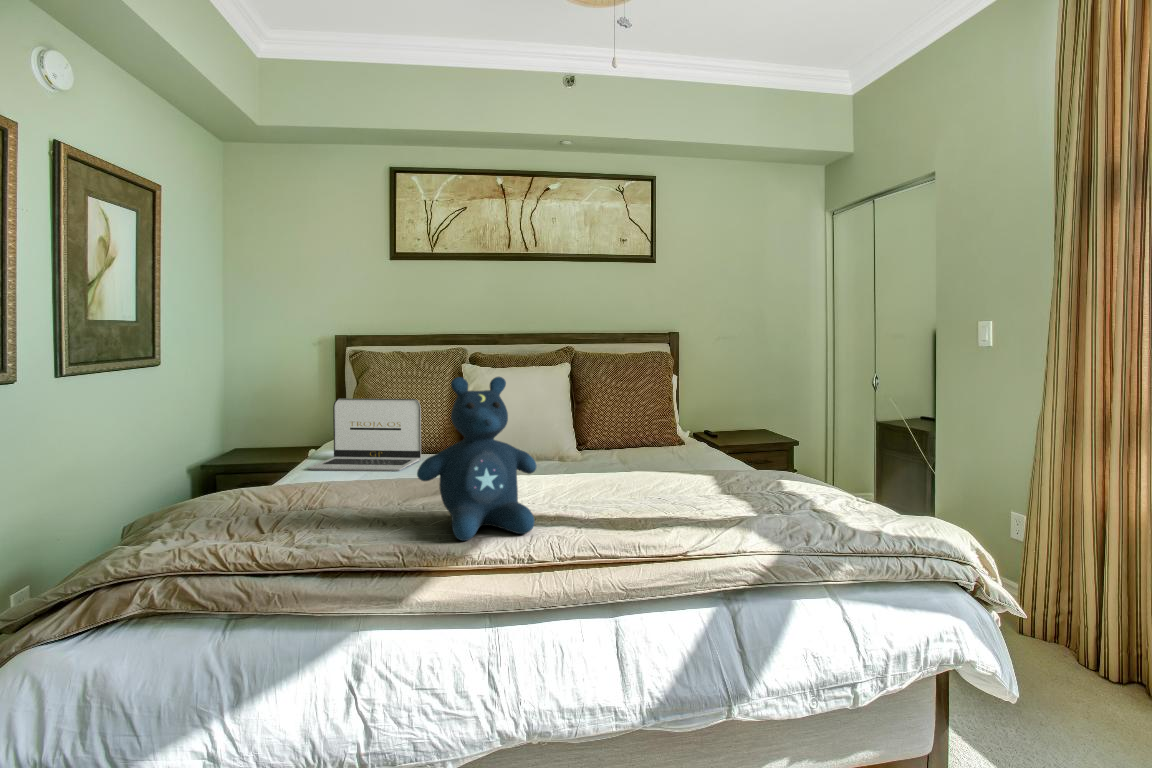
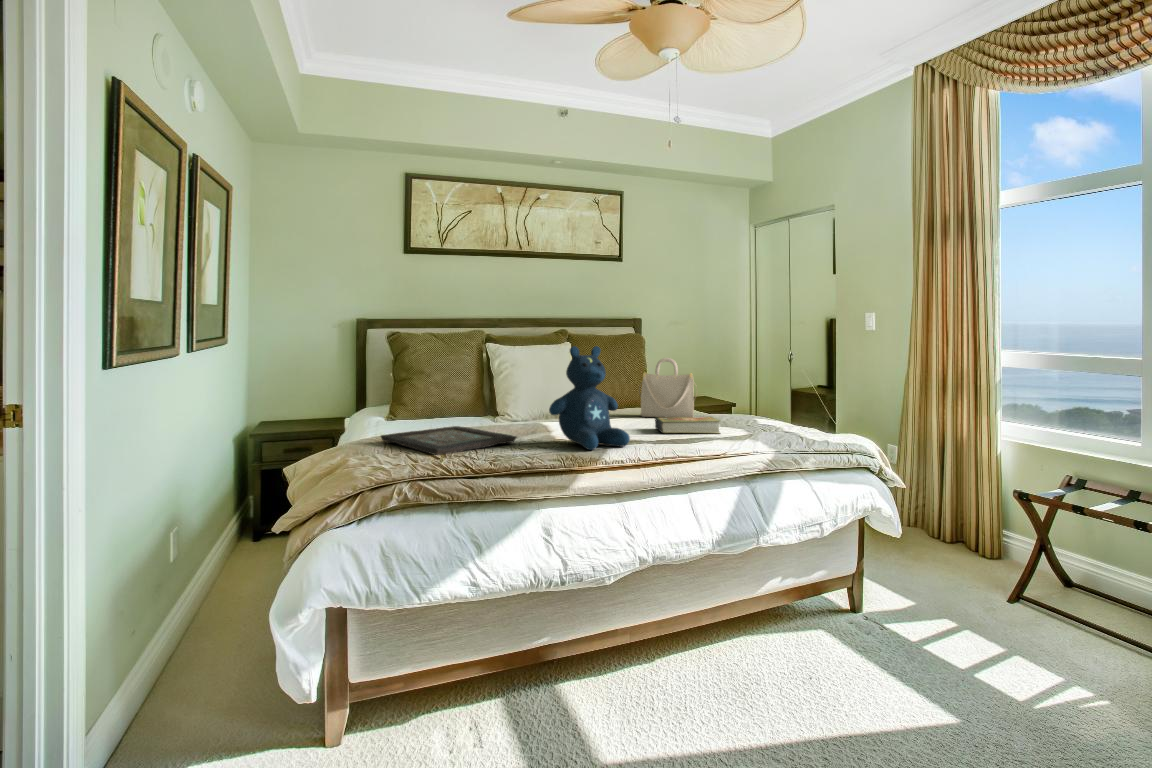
handbag: none [635,387,715,472] -> present [639,358,694,418]
laptop: present [308,398,421,471] -> none [395,369,472,425]
book: none [621,477,712,509] -> present [655,417,720,433]
decorative tray: none [215,482,386,539] -> present [381,426,516,455]

